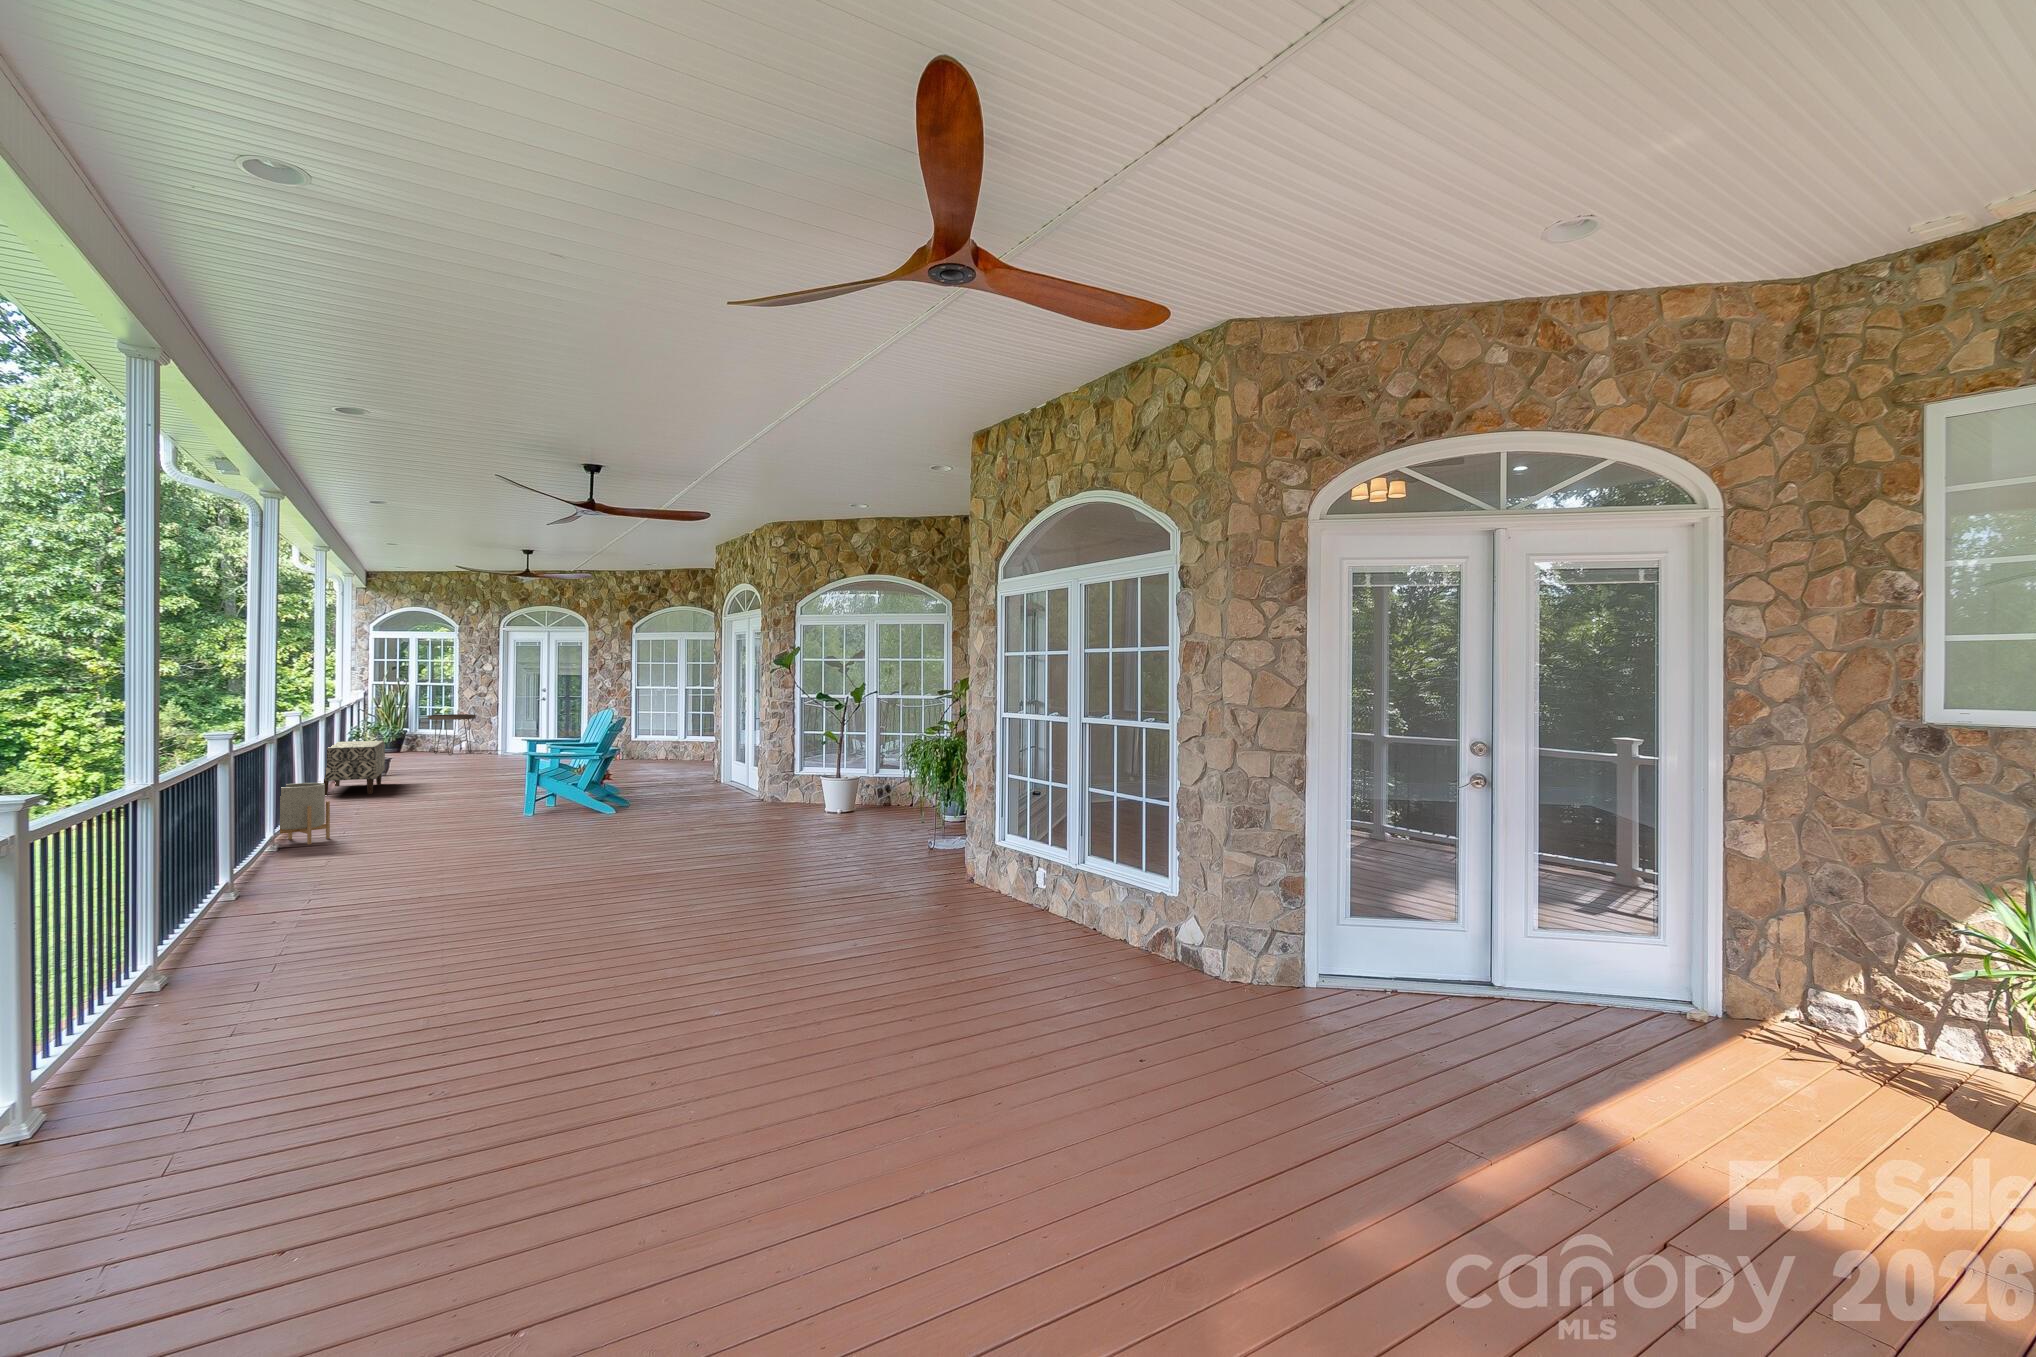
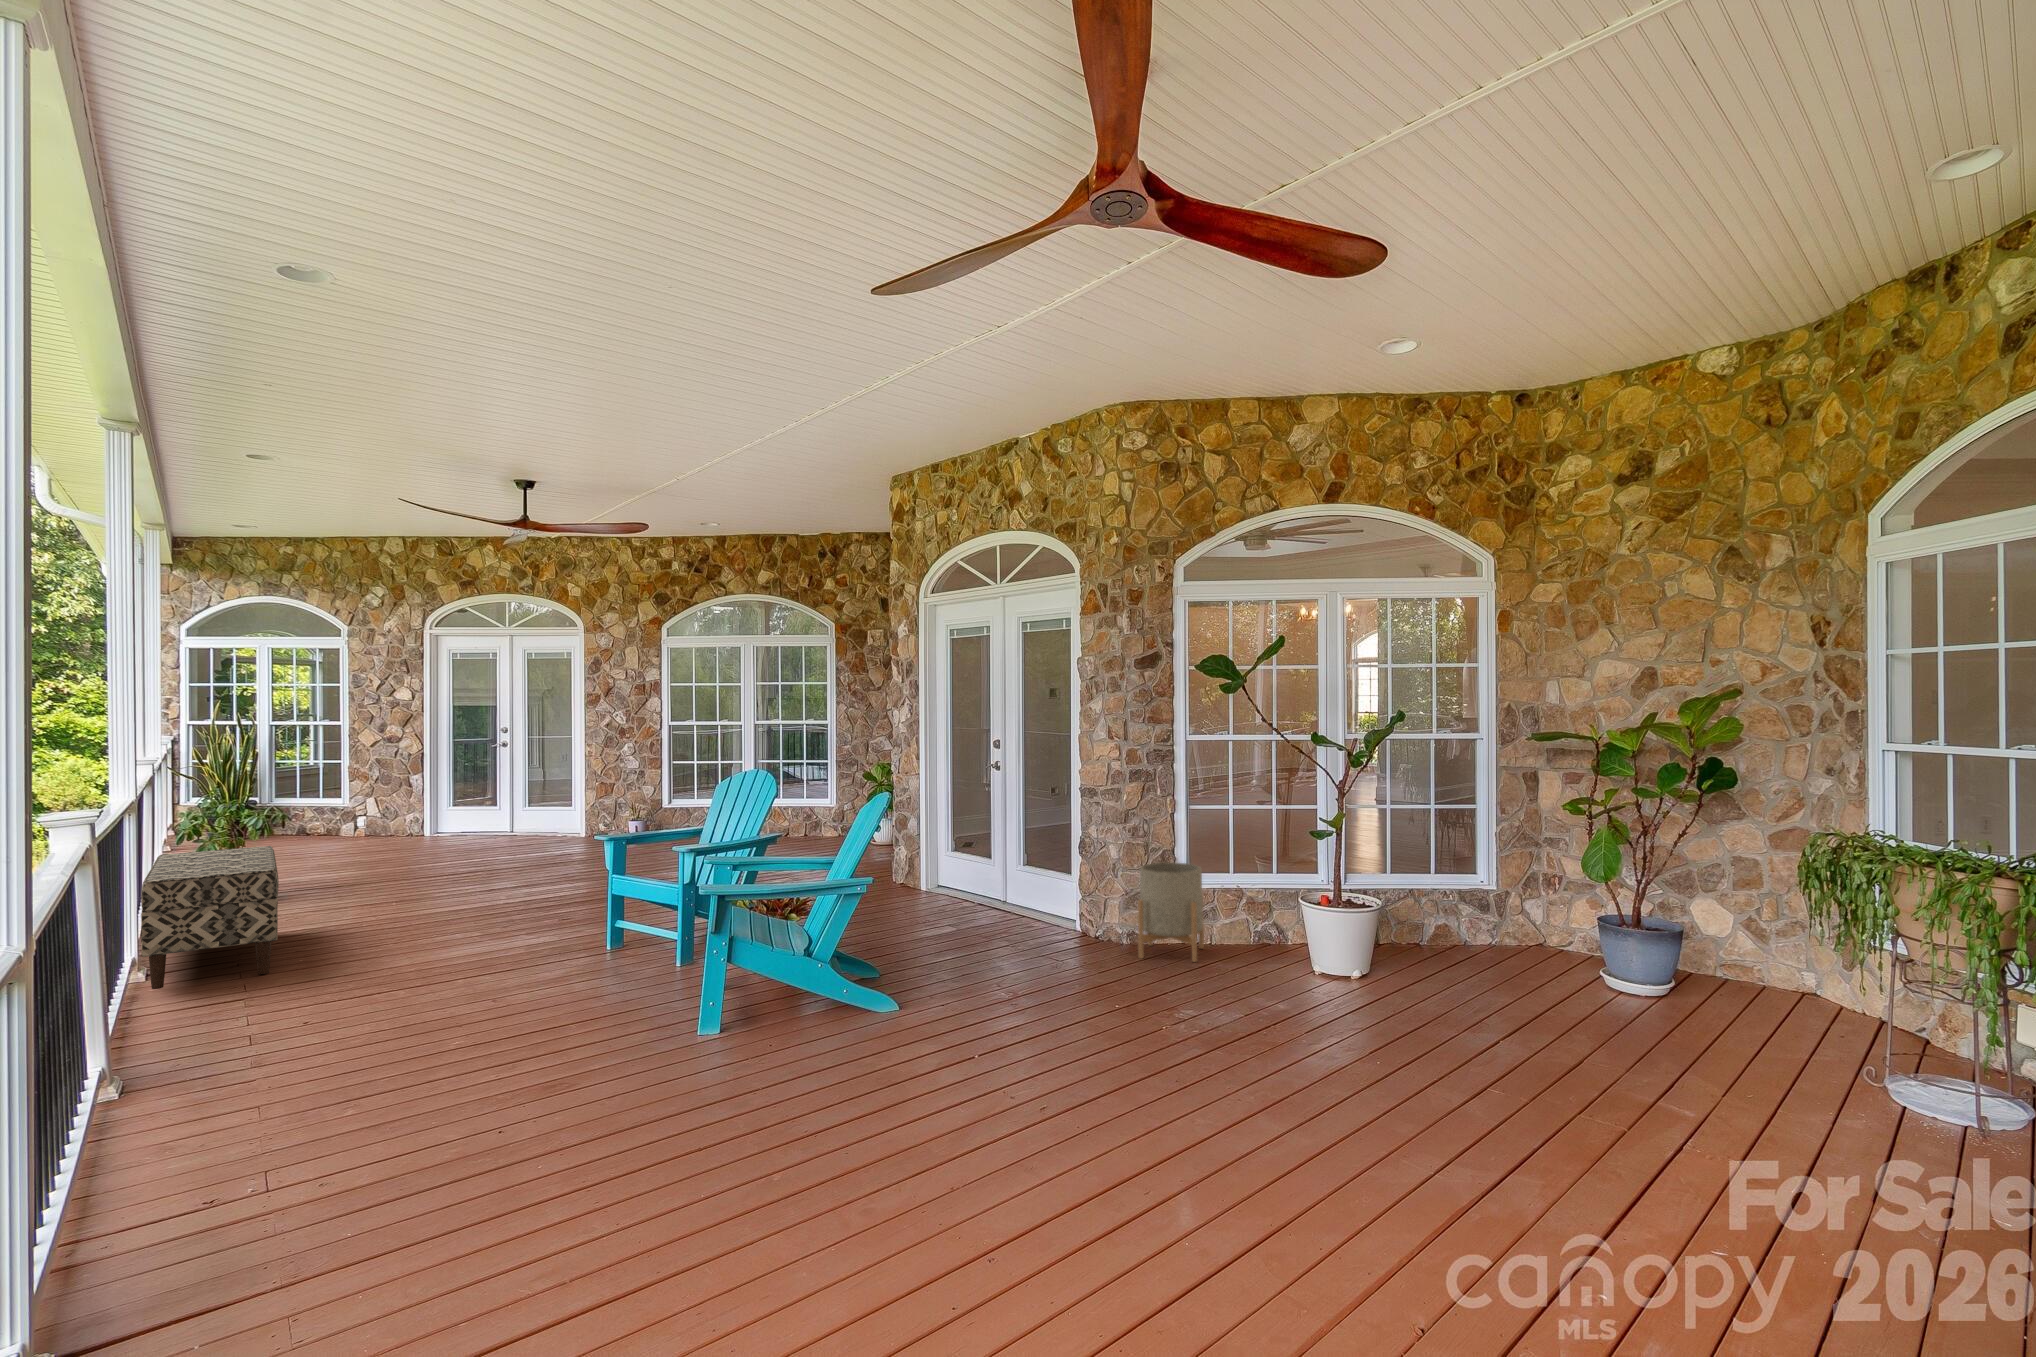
side table: present [428,714,476,755] -> none [301,774,384,845]
planter: present [280,783,330,844] -> present [1138,862,1204,962]

